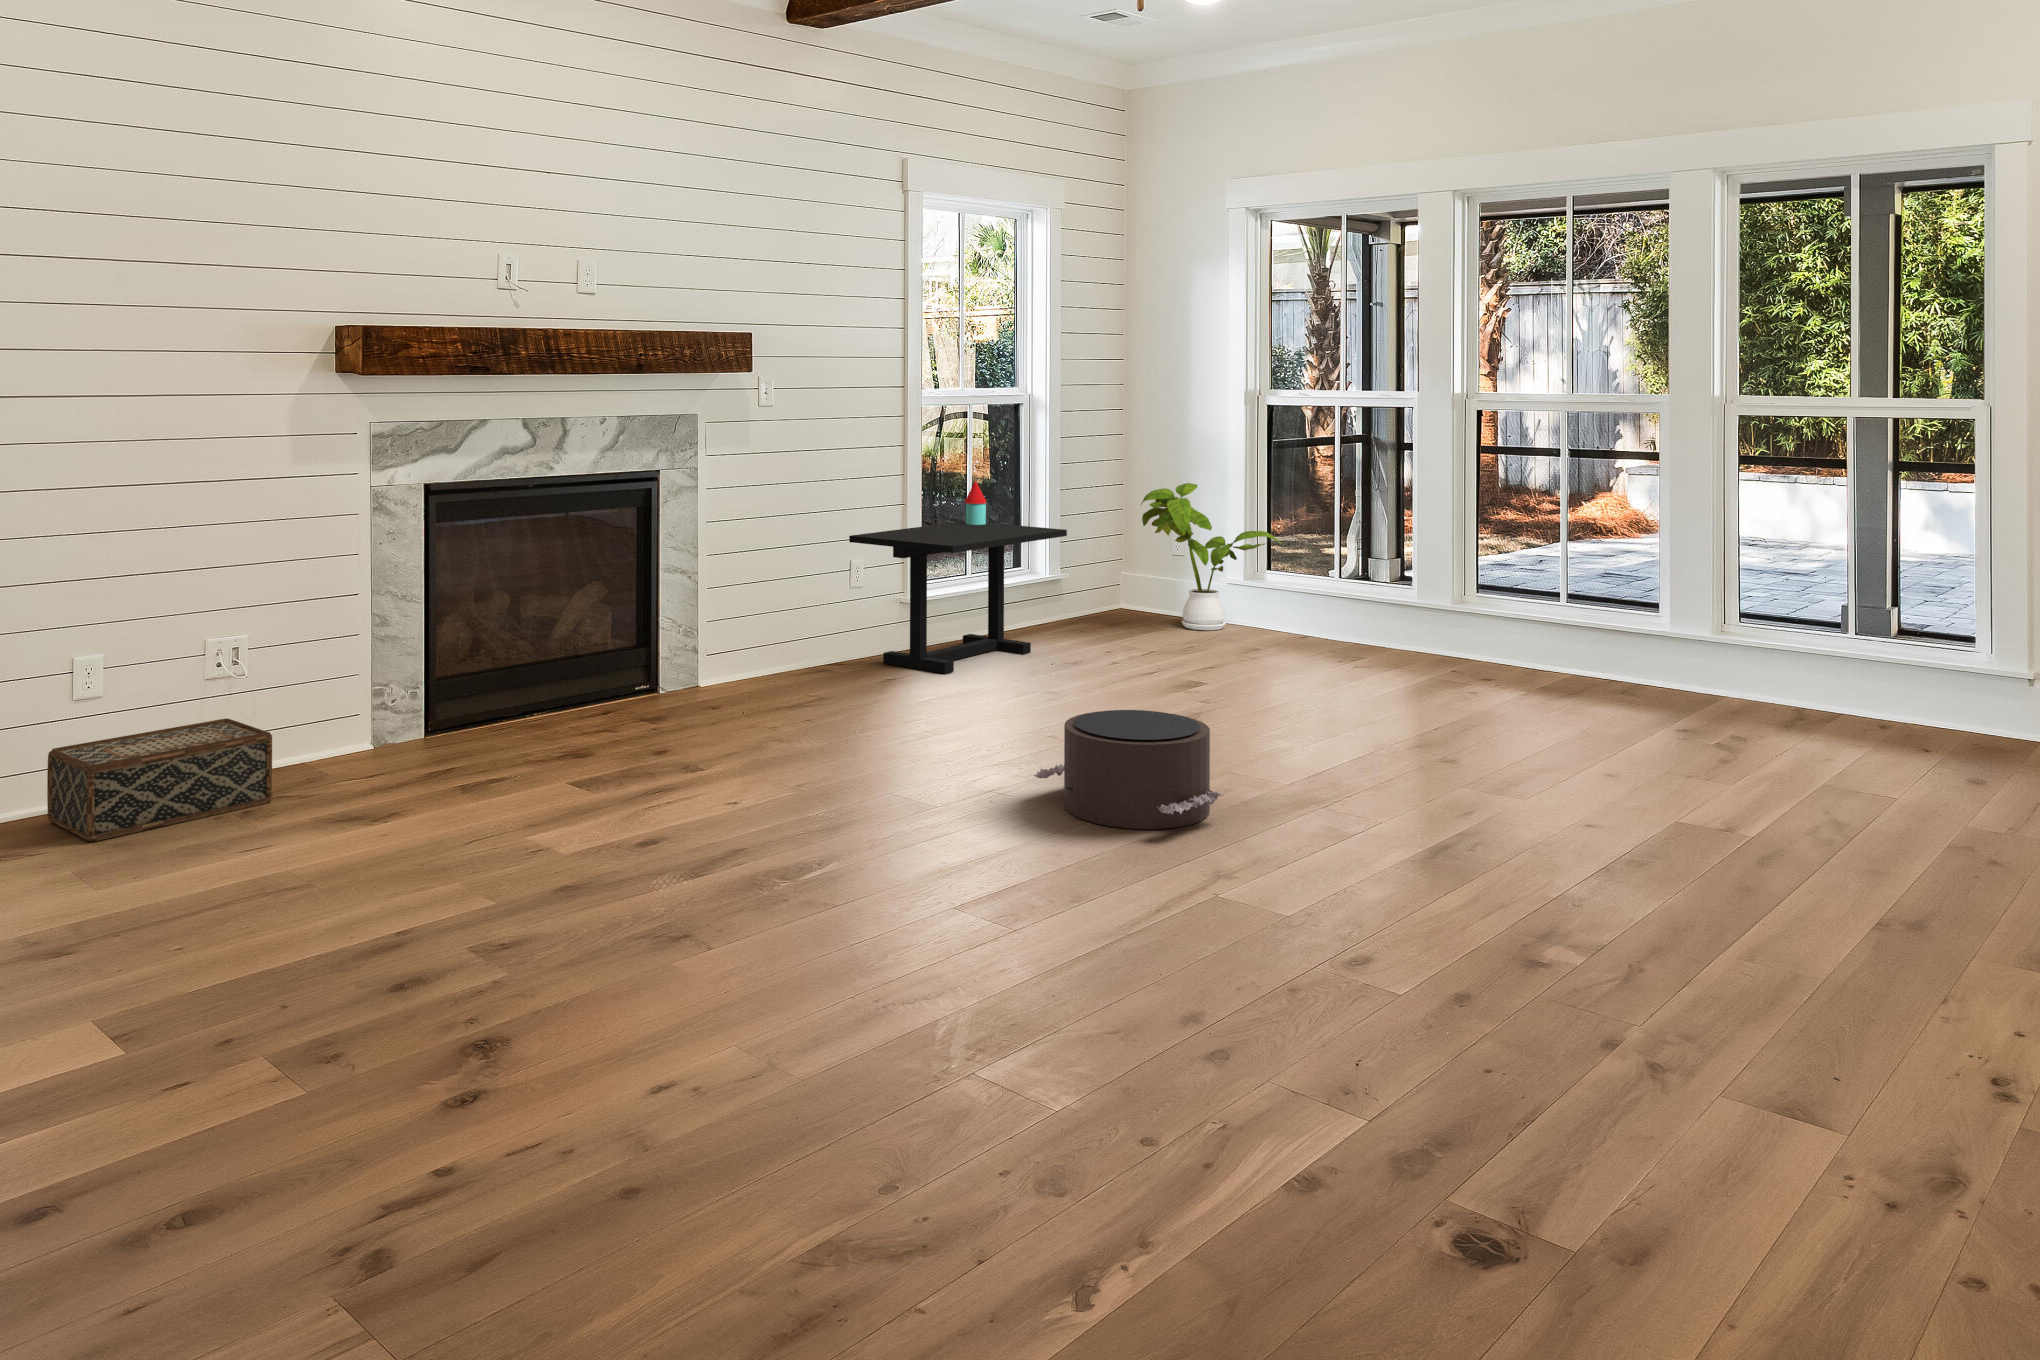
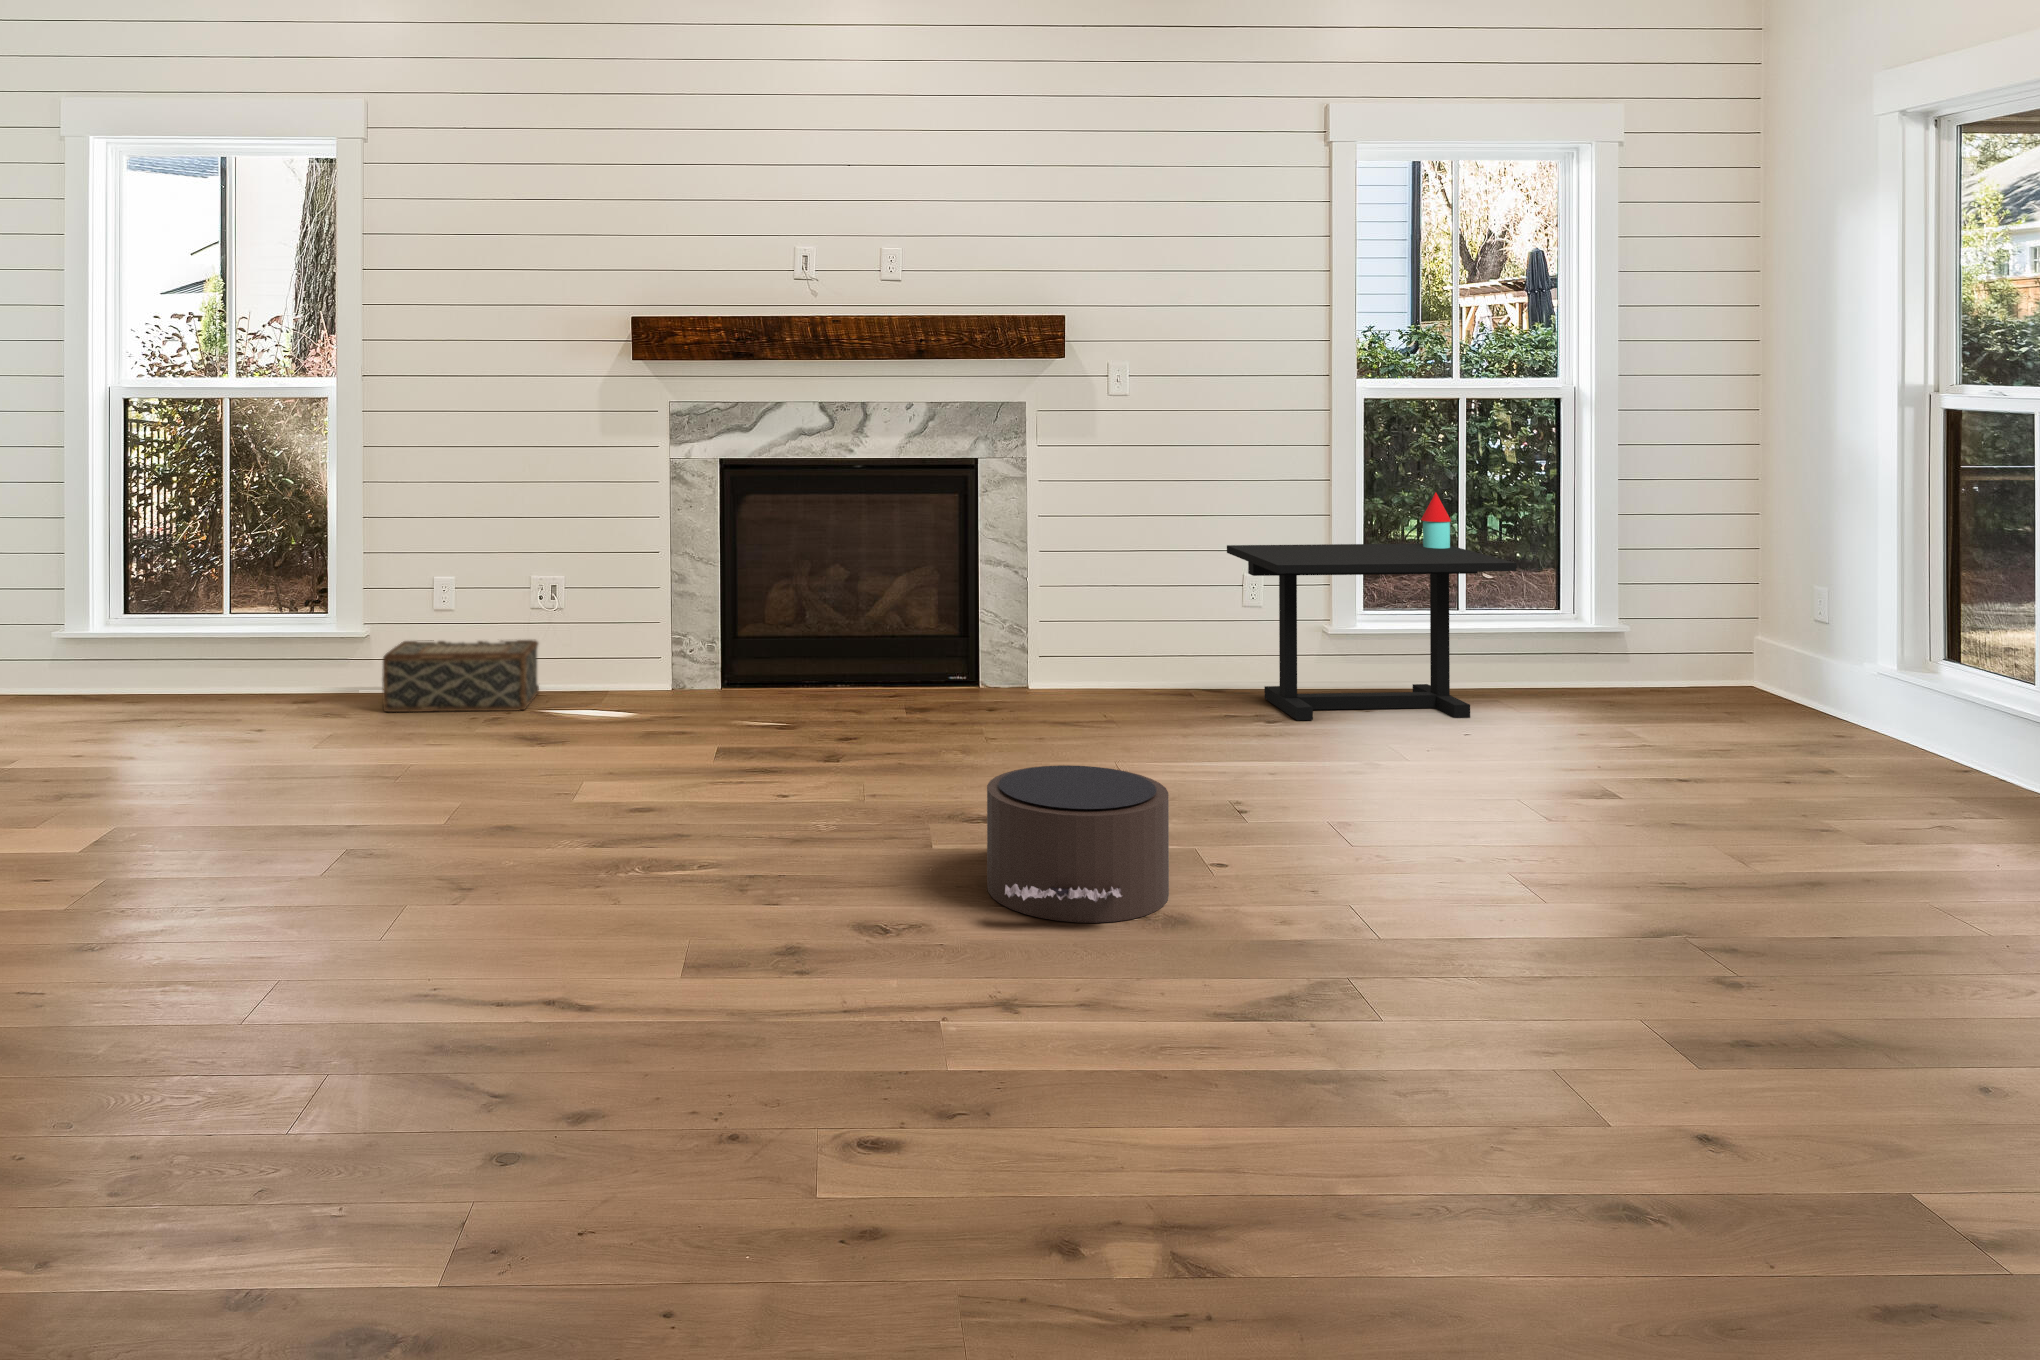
house plant: present [1141,483,1281,630] -> none [1698,515,1934,737]

